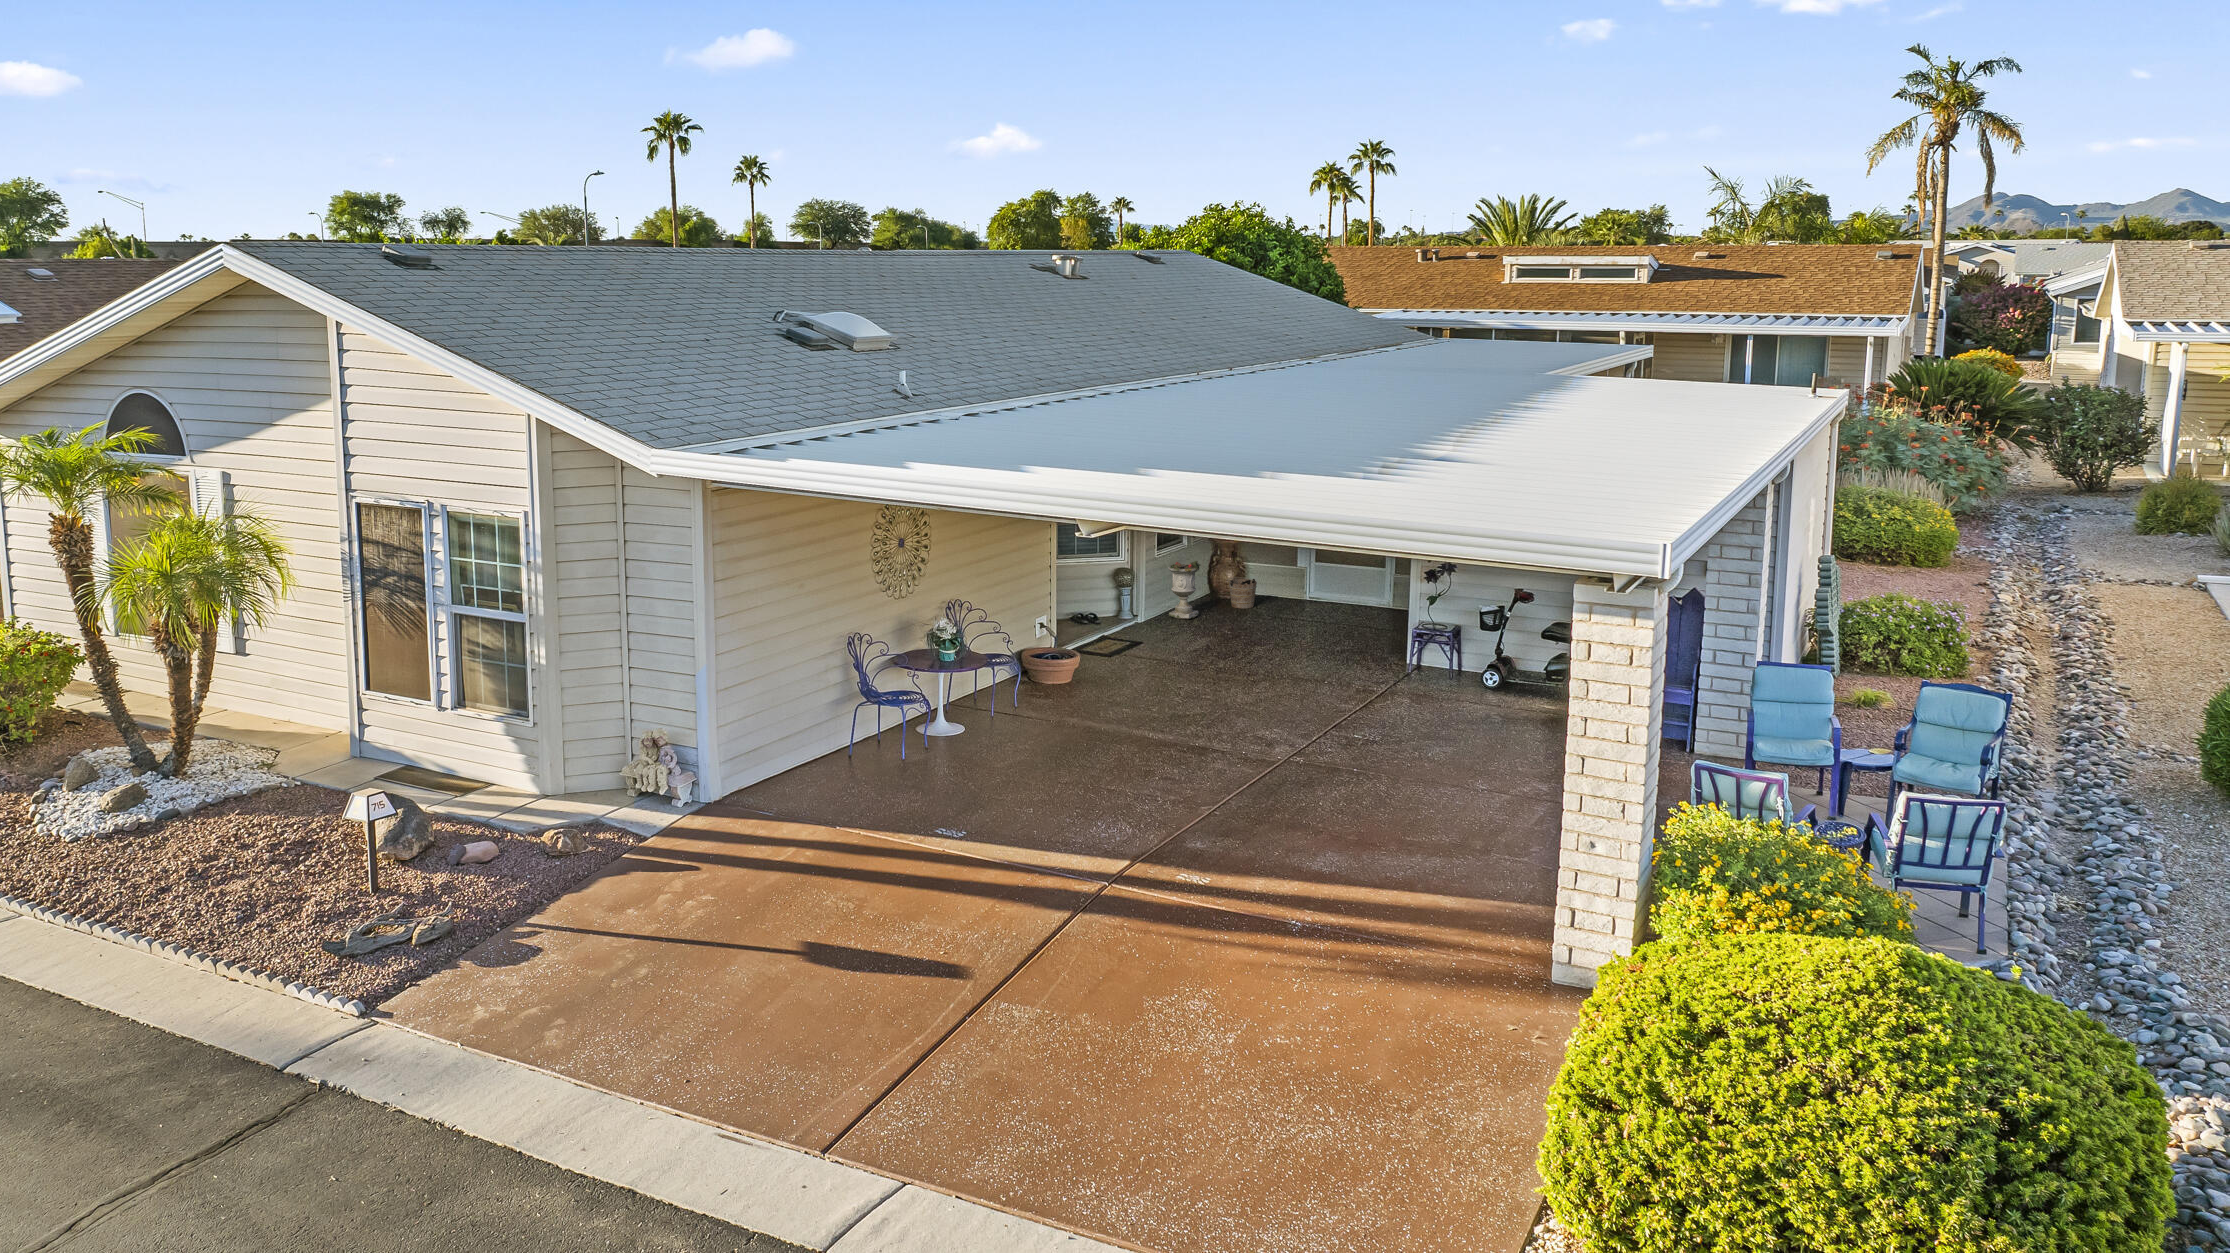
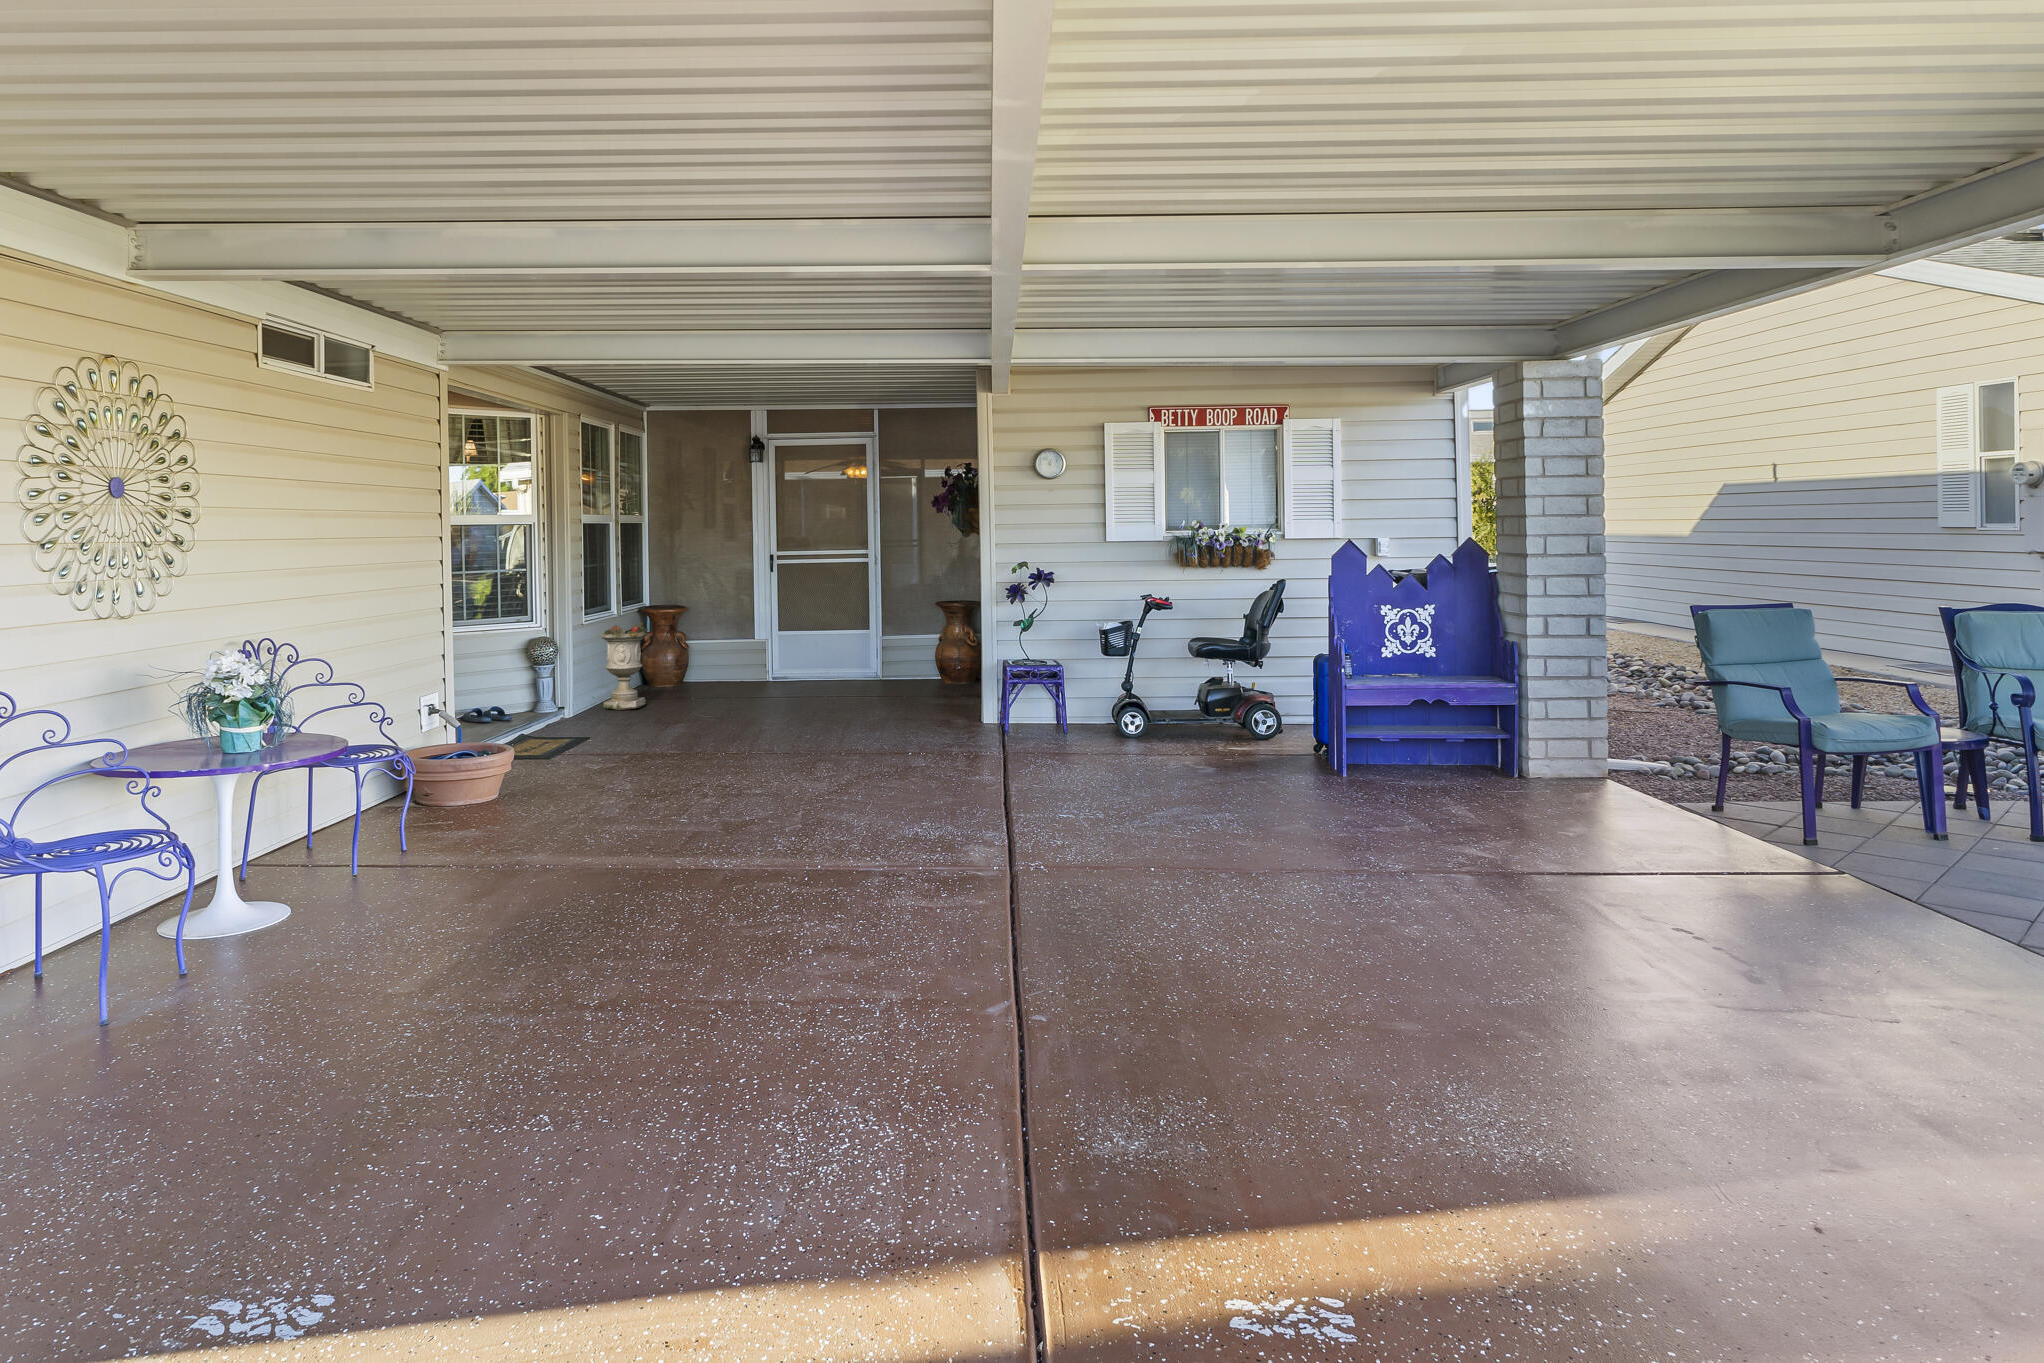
bucket: present [1227,578,1257,609] -> none [672,654,714,694]

